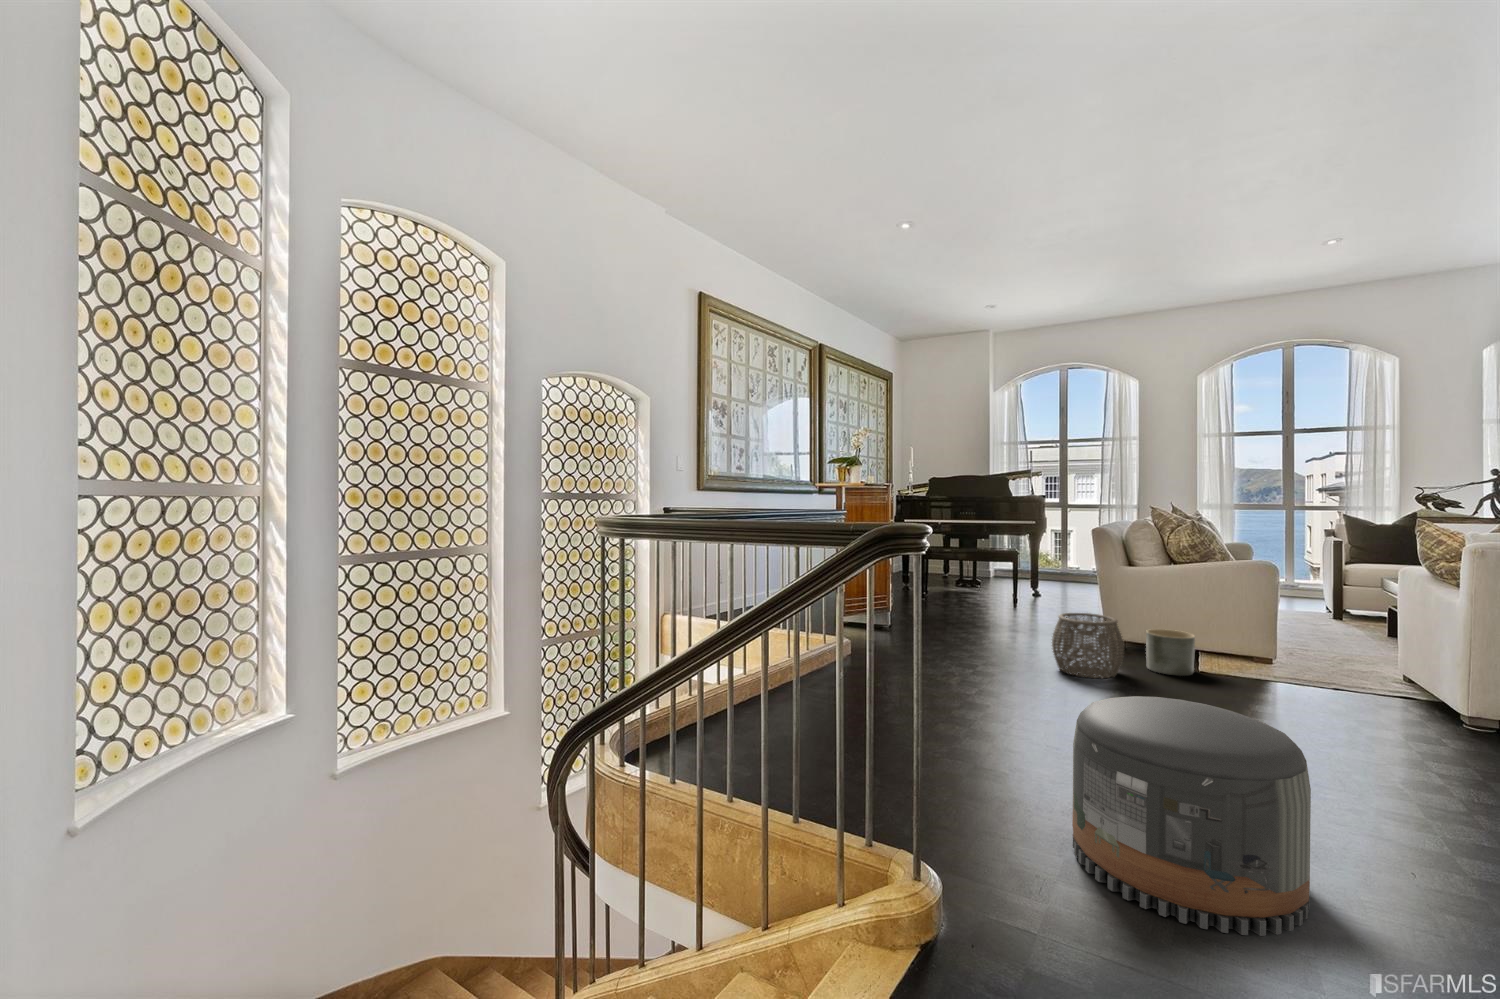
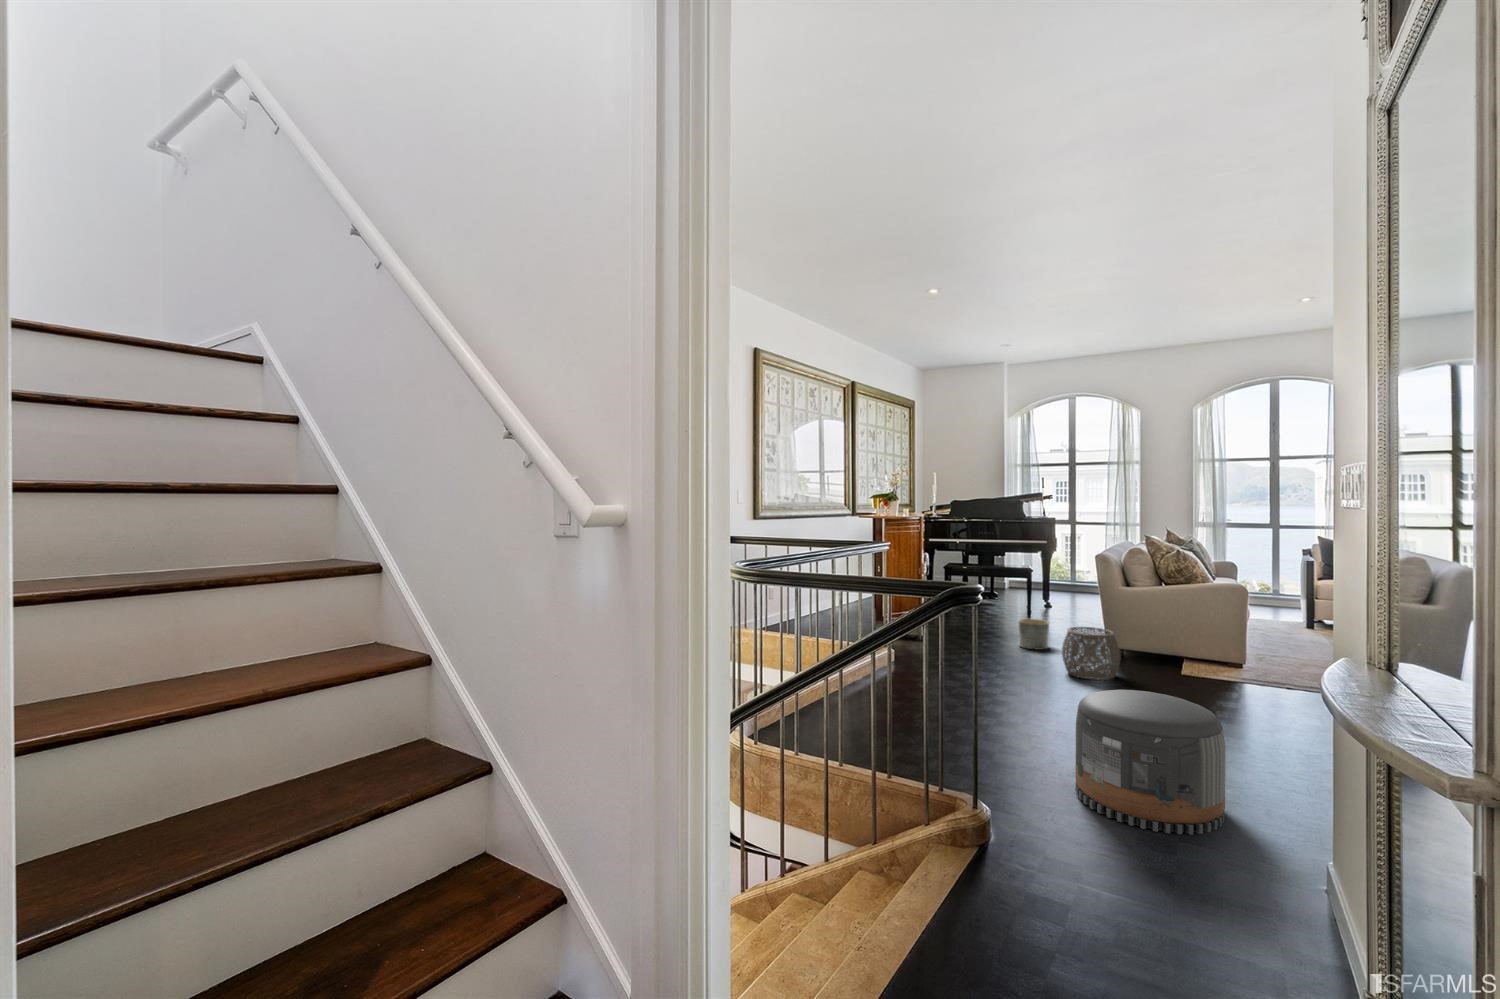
planter: present [1146,629,1195,676] -> present [1018,619,1049,650]

